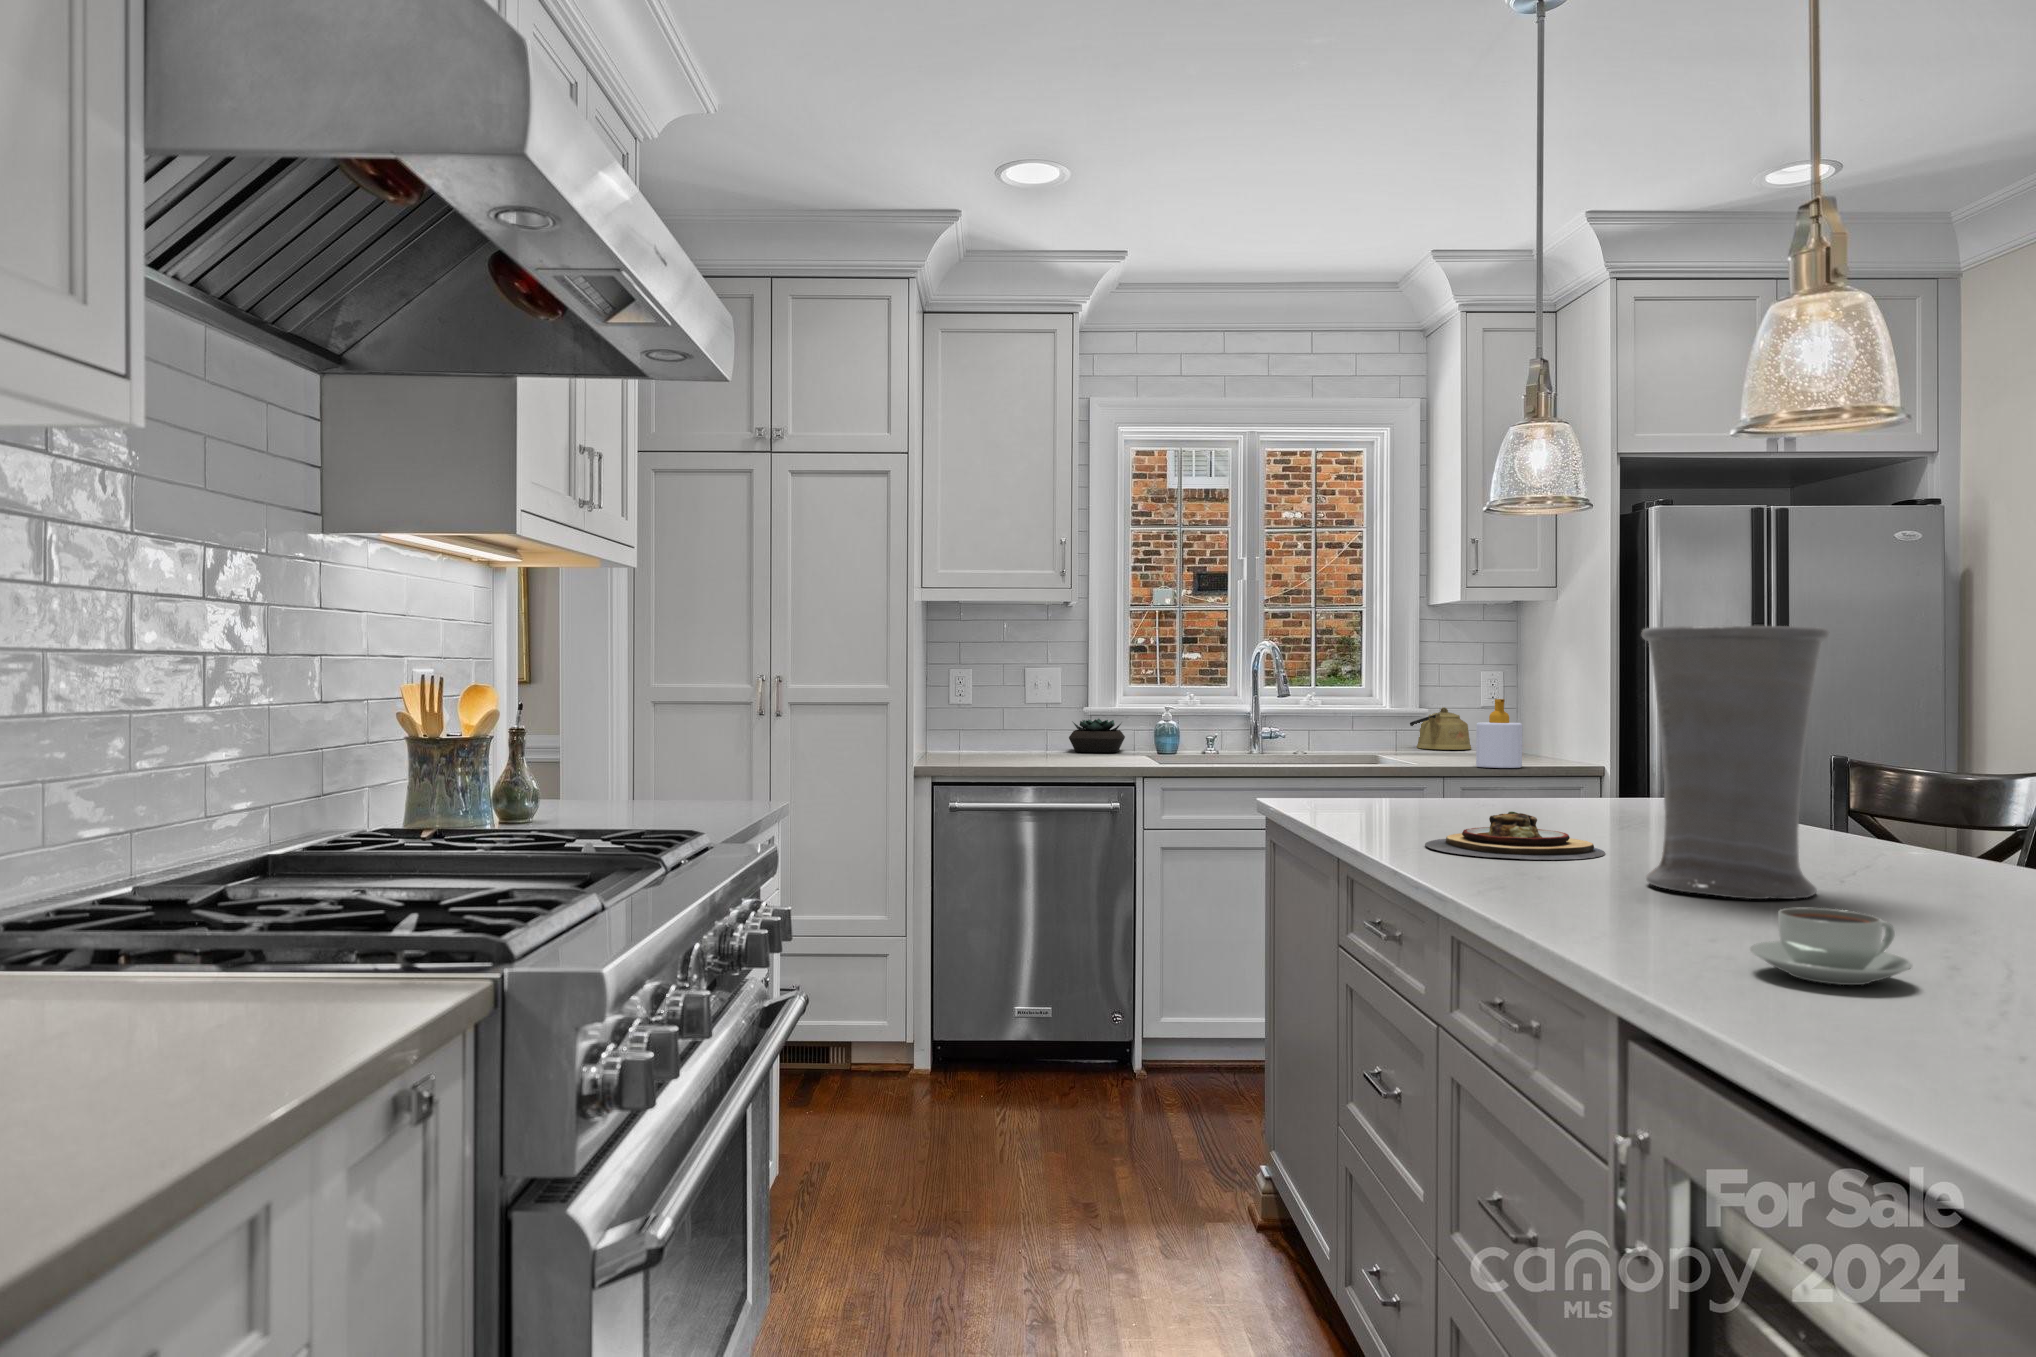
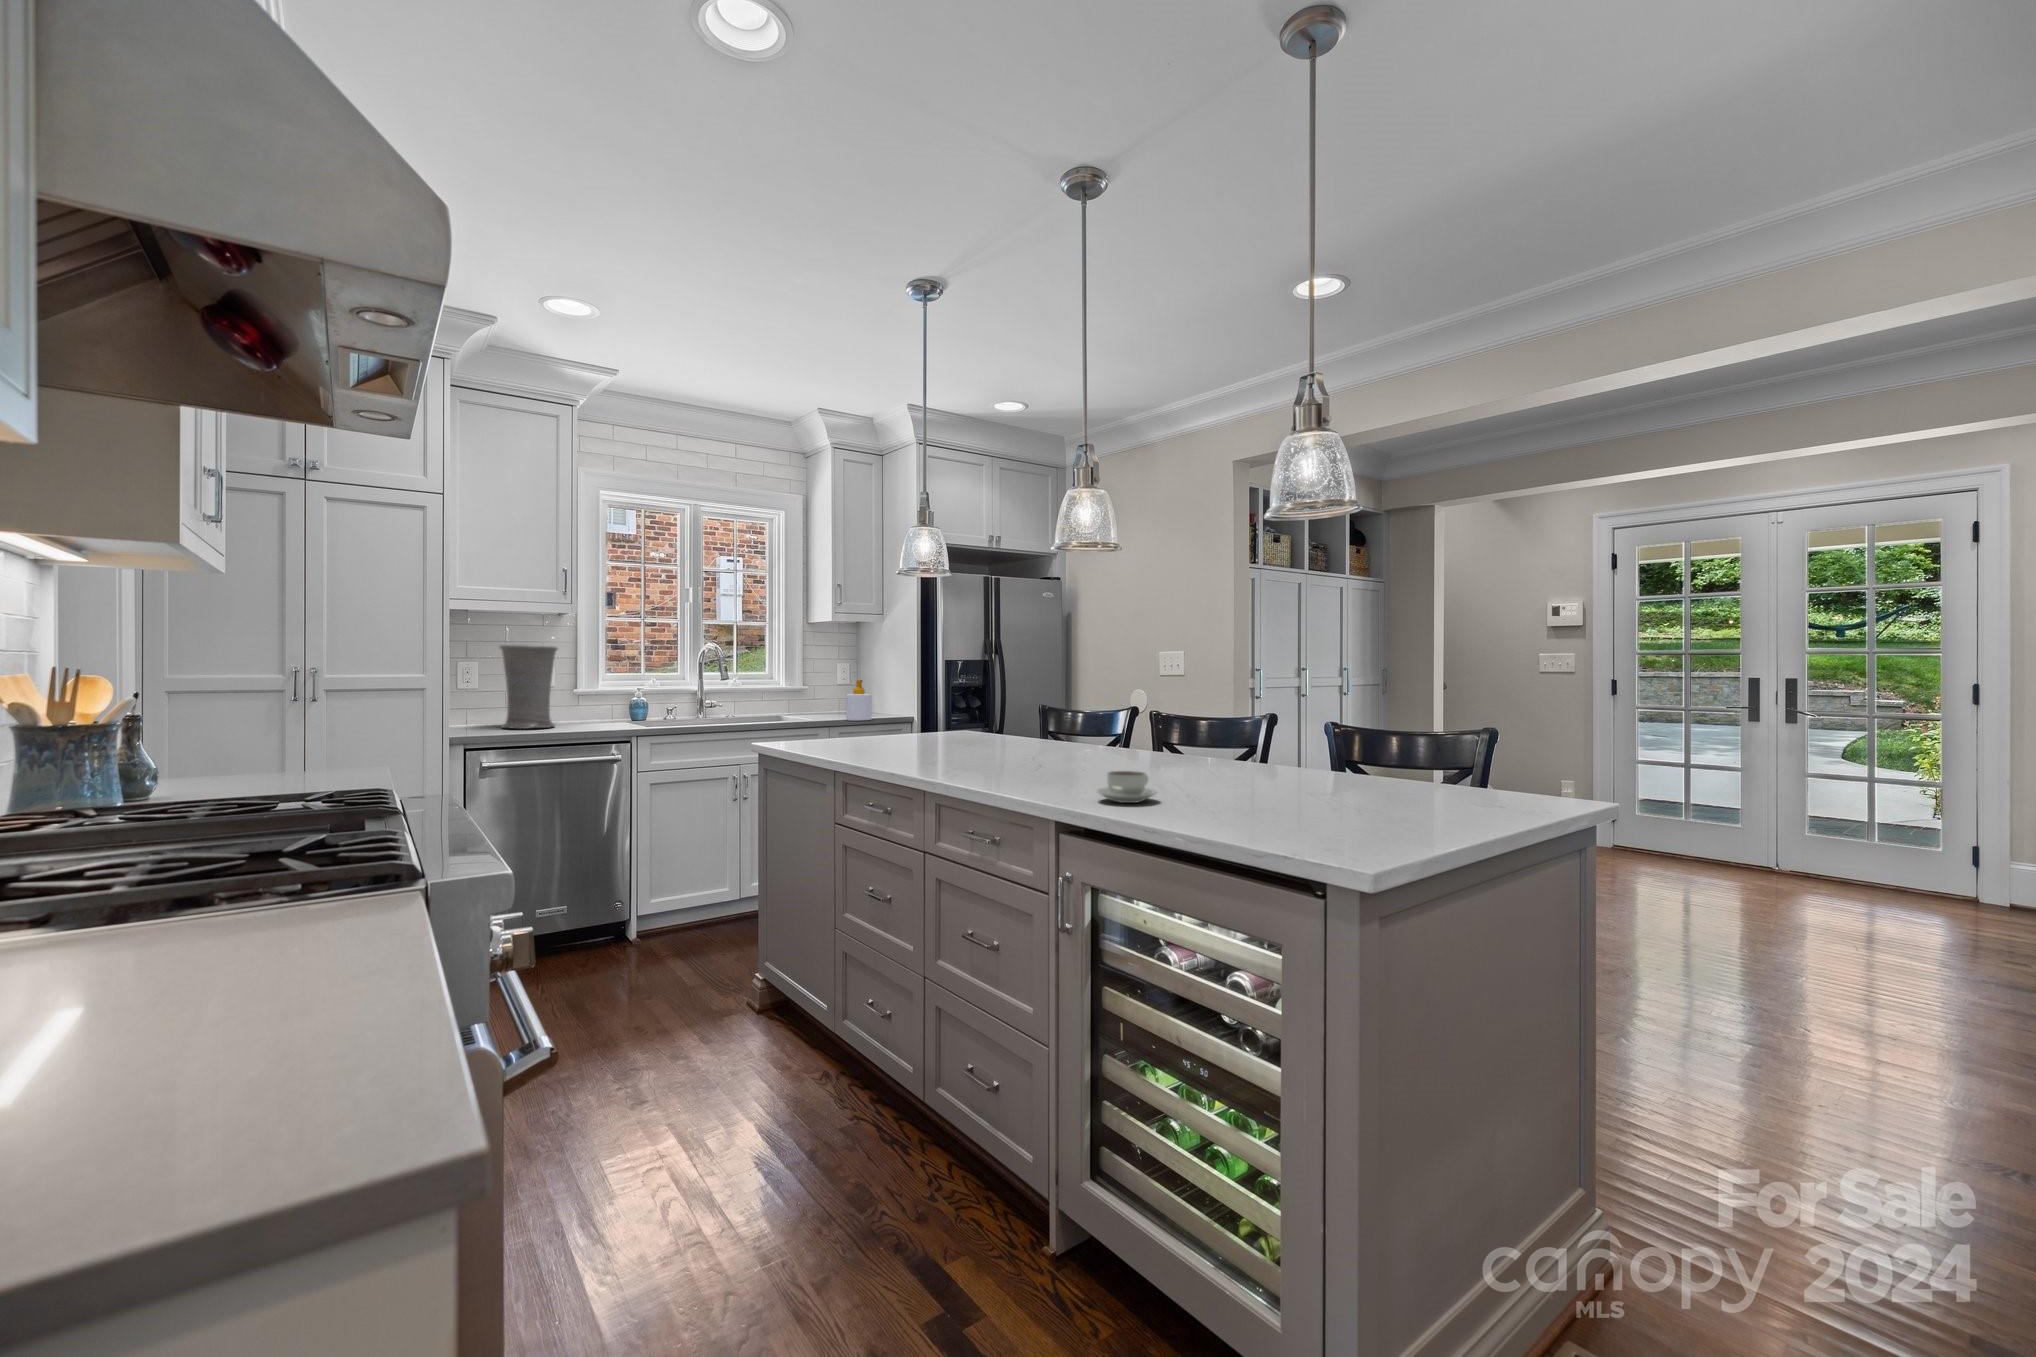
vase: present [1641,626,1829,899] -> present [500,645,558,729]
kettle: present [1410,707,1471,750] -> none [797,686,833,711]
succulent plant: present [1069,719,1125,752] -> none [565,697,608,721]
plate: present [1425,812,1605,860] -> none [879,741,972,766]

